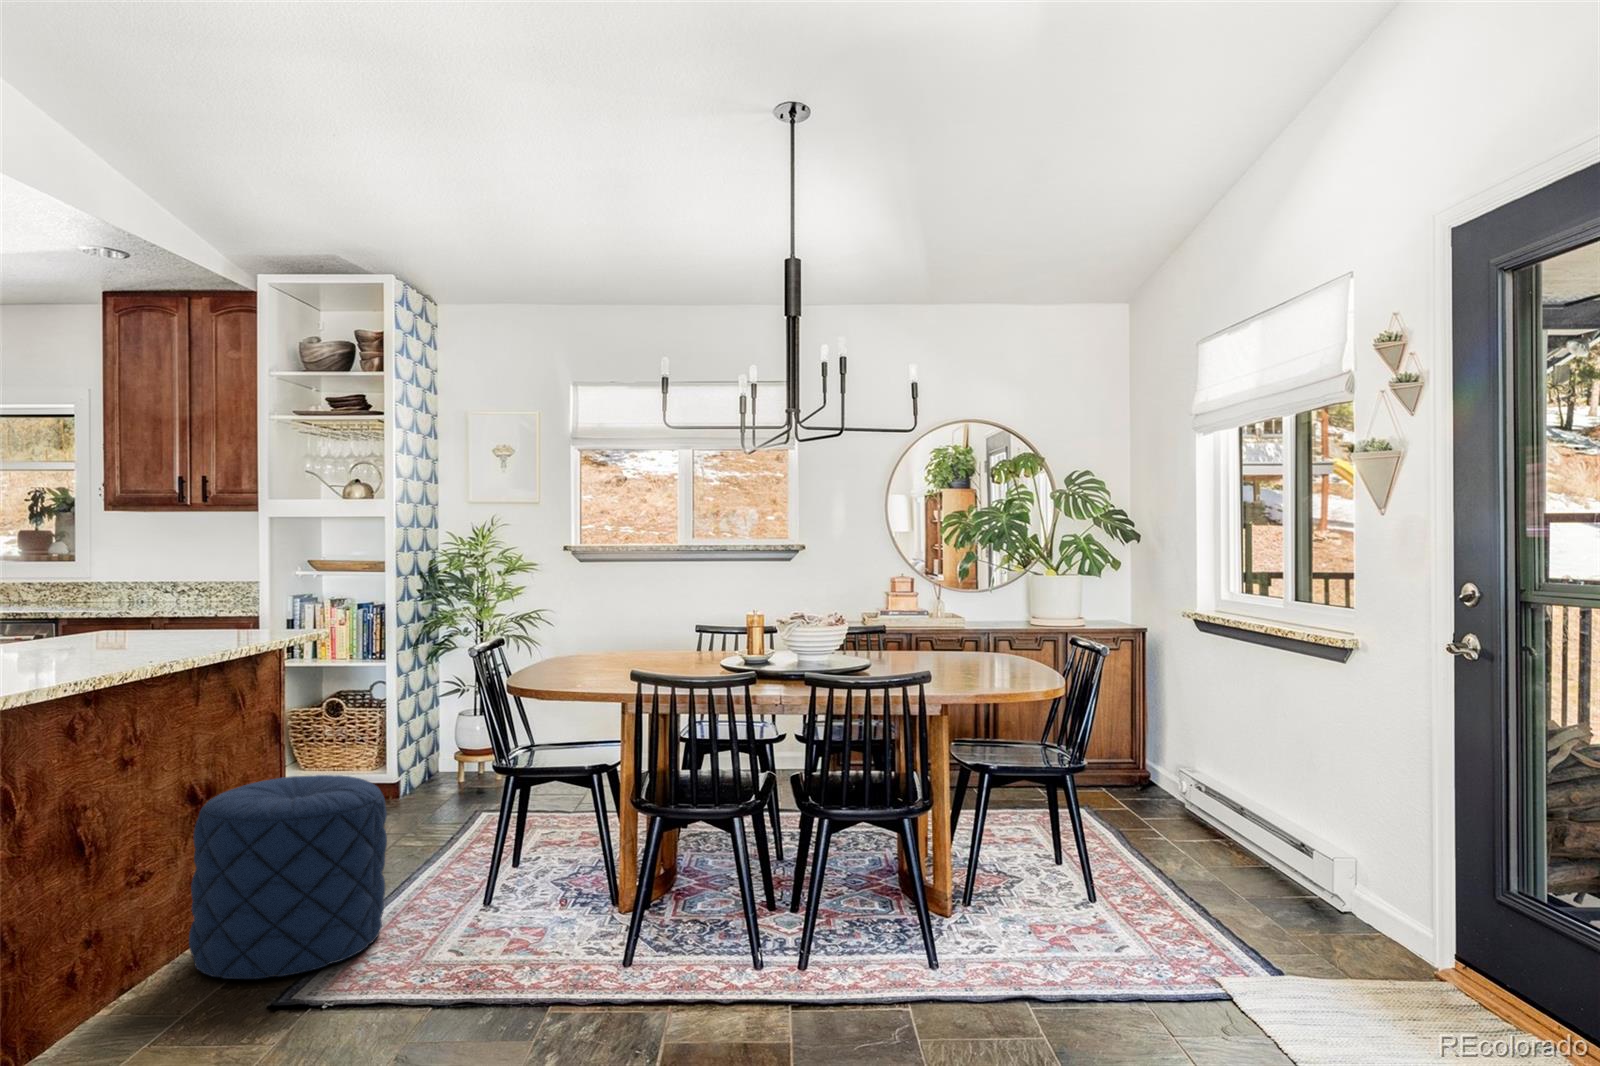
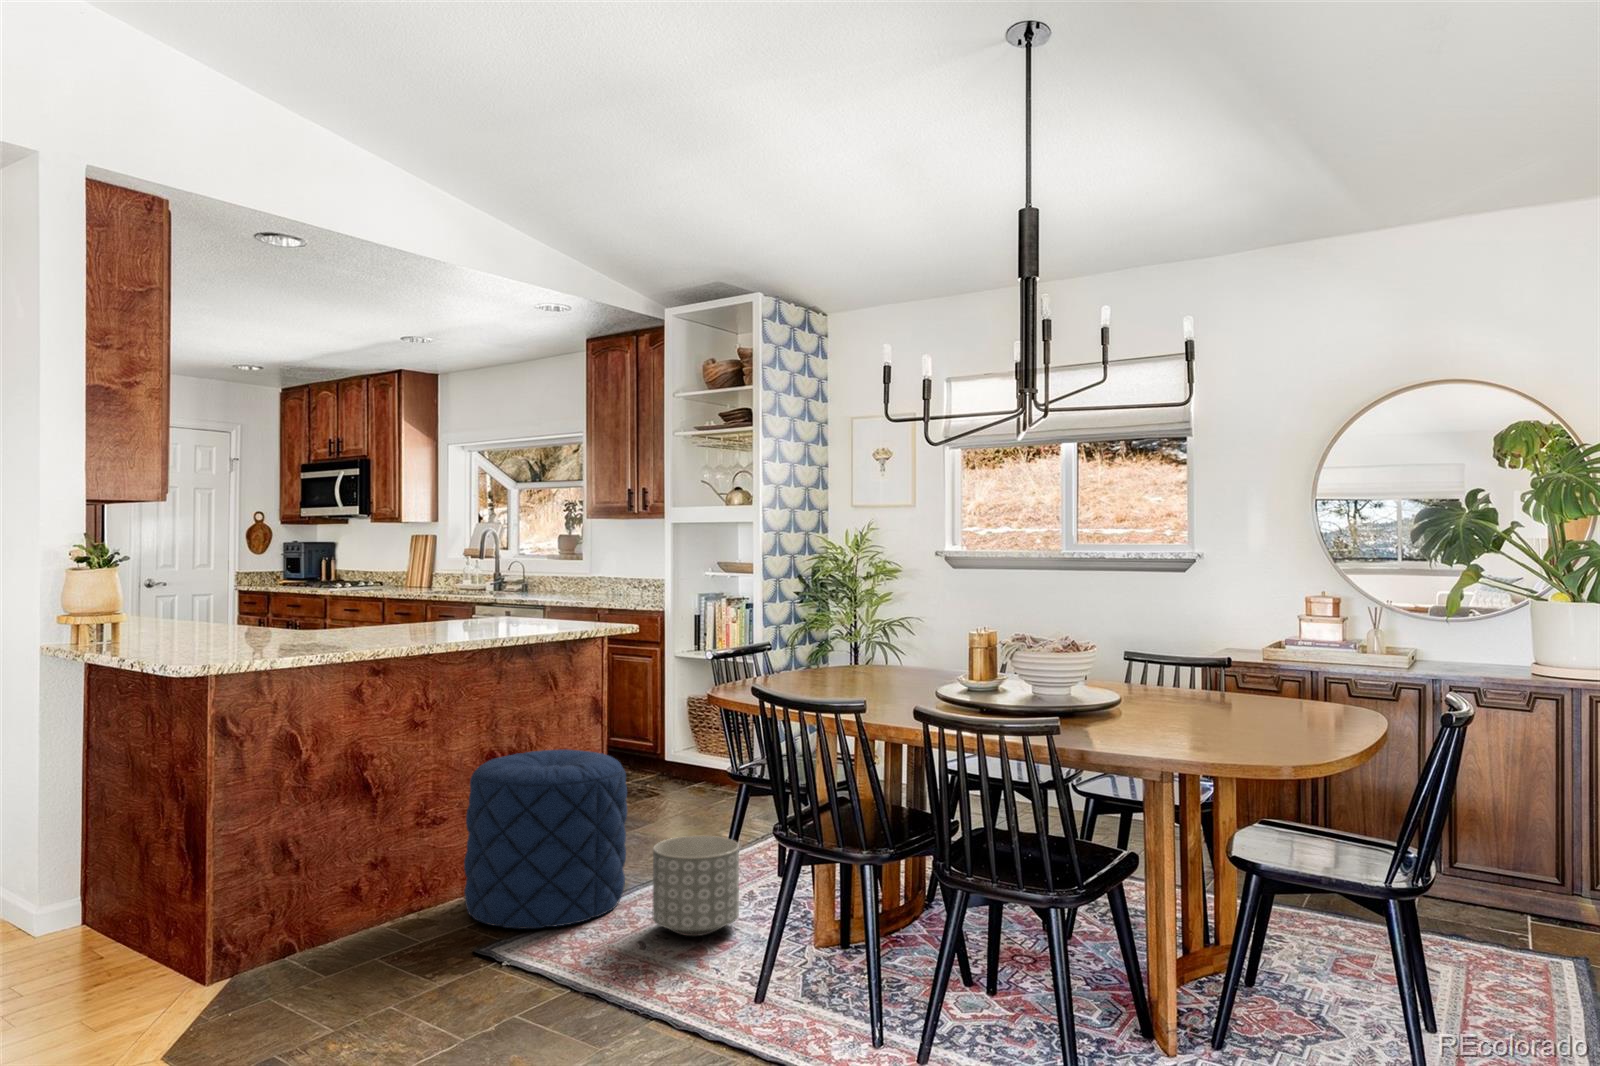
planter: none [449,838,537,936] -> present [652,836,739,936]

